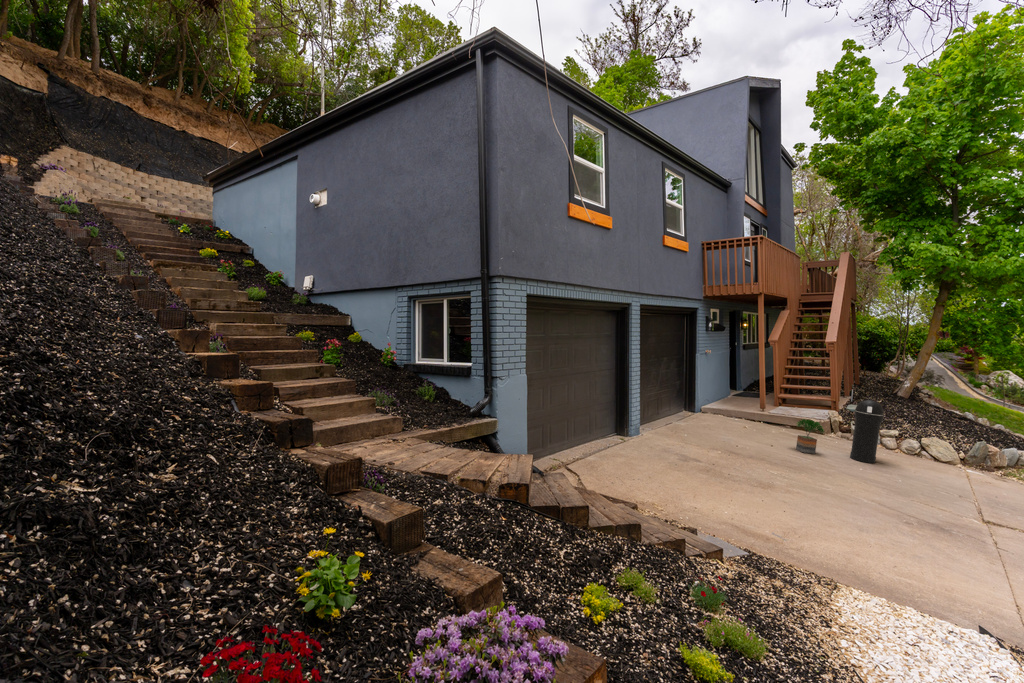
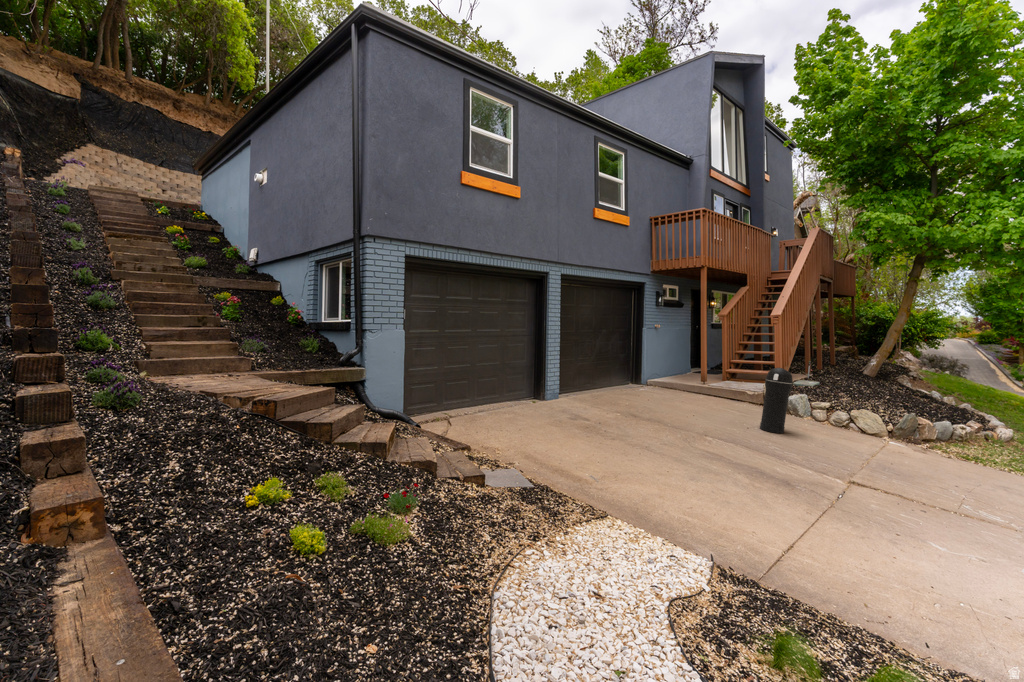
potted tree: present [796,419,824,454] -> none [707,387,733,423]

